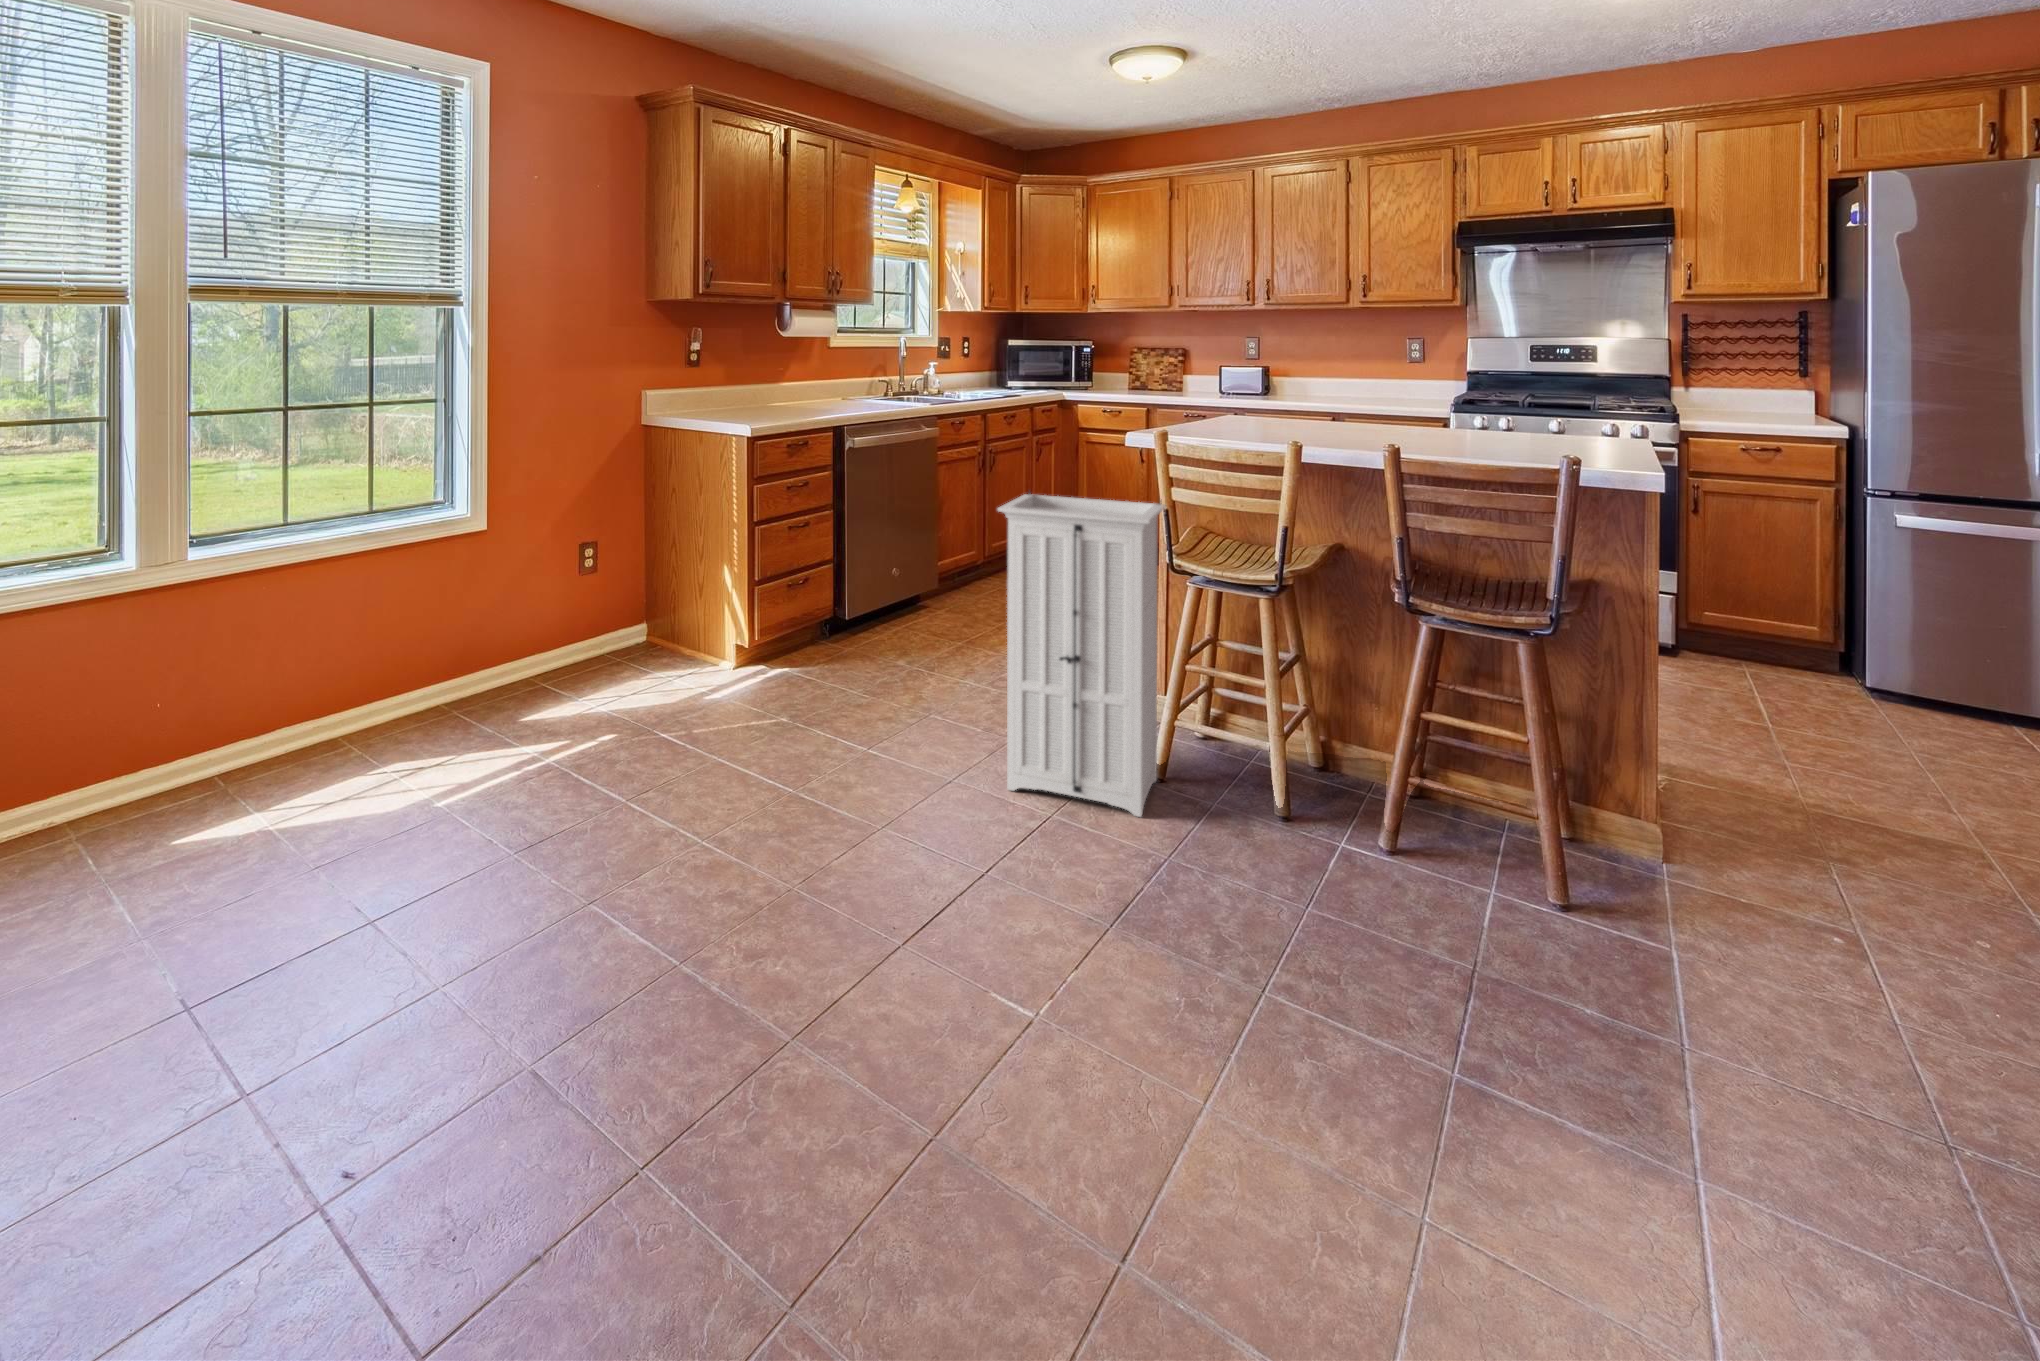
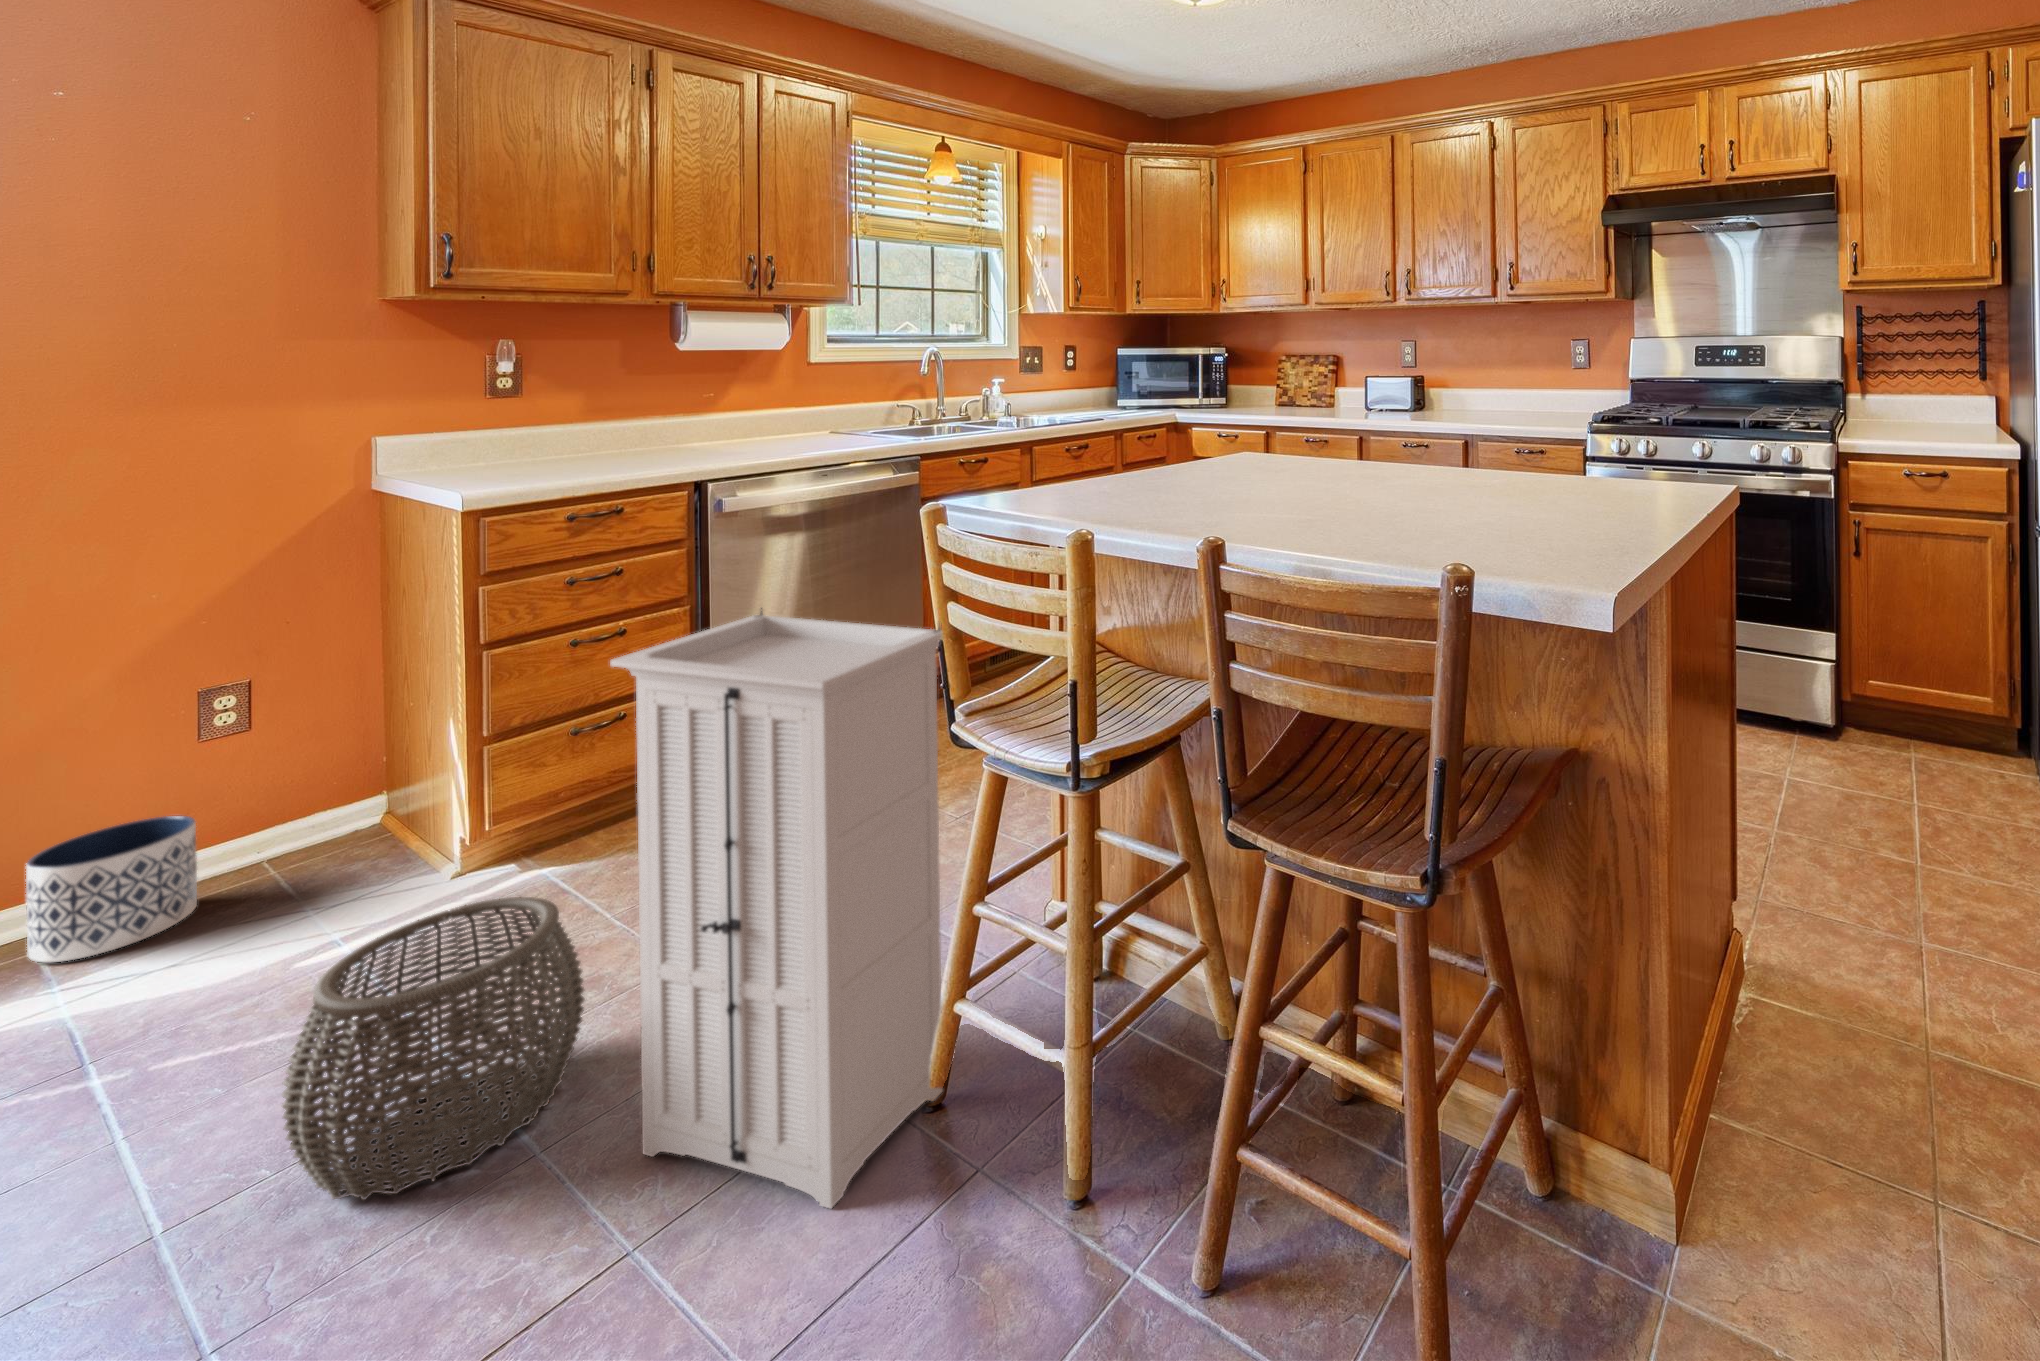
planter: none [533,616,599,691] -> present [26,816,197,962]
woven basket: none [820,653,942,794] -> present [282,897,584,1200]

